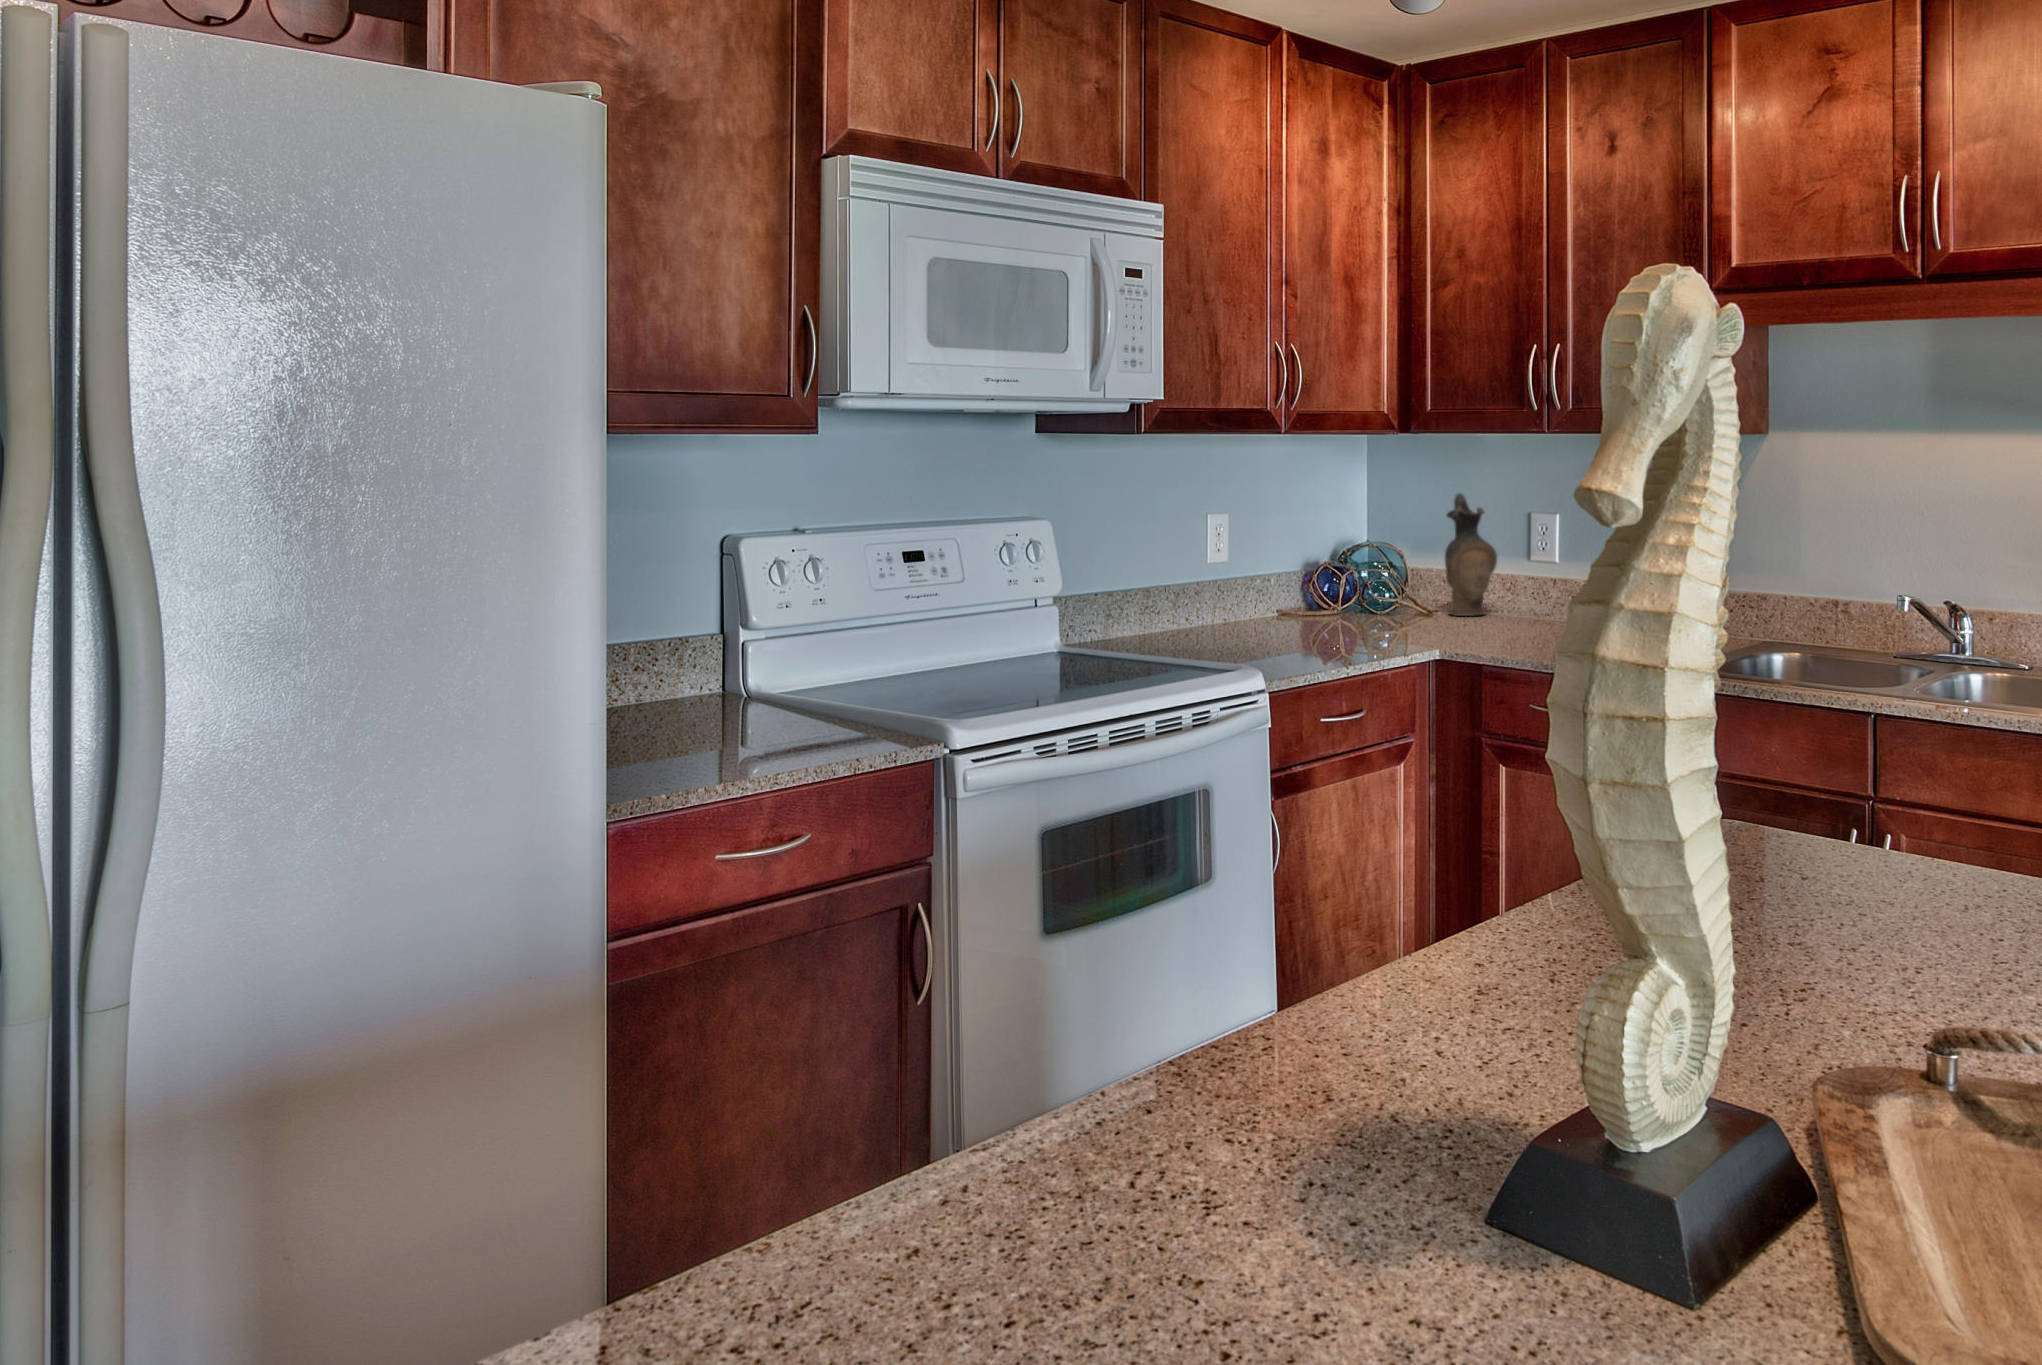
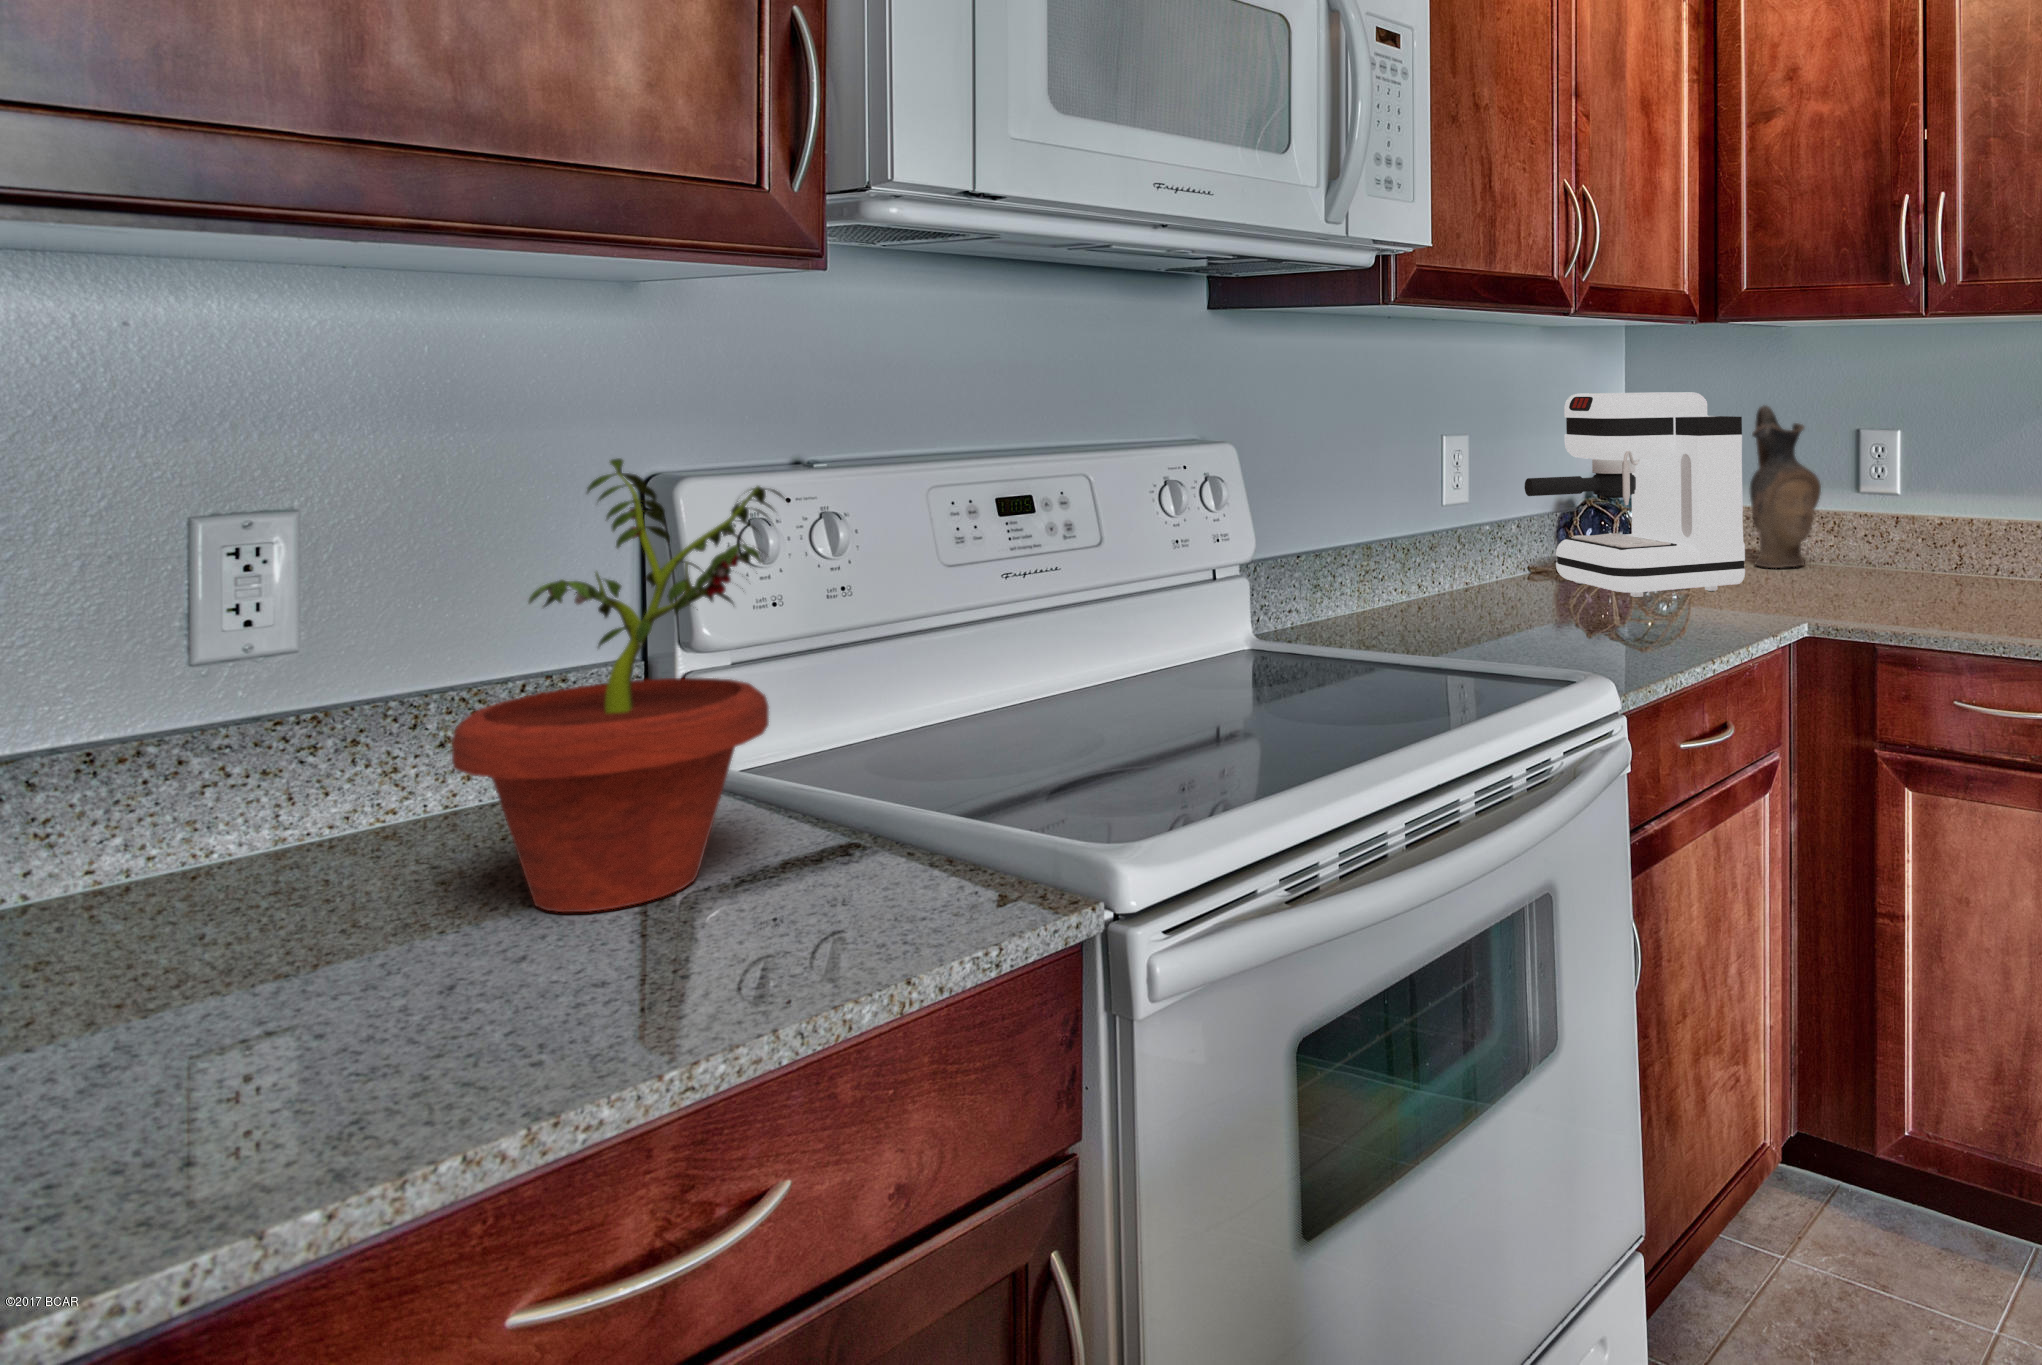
coffee maker: none [1261,484,1418,631] -> present [1525,392,1745,597]
potted plant: none [666,530,803,734] -> present [452,458,784,912]

